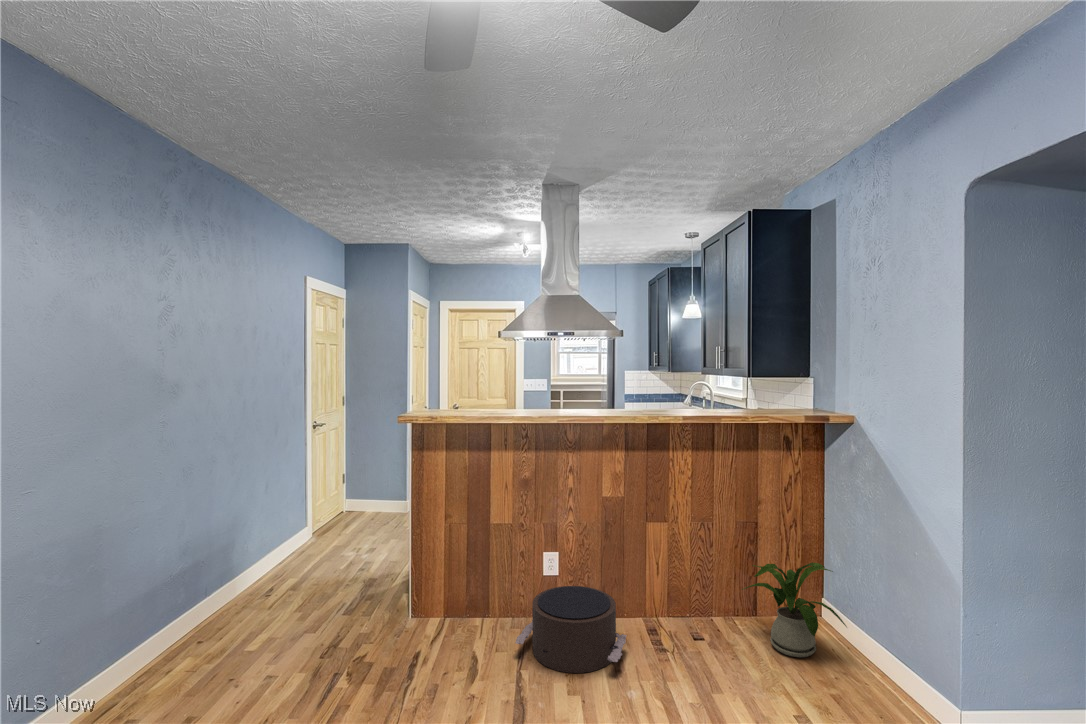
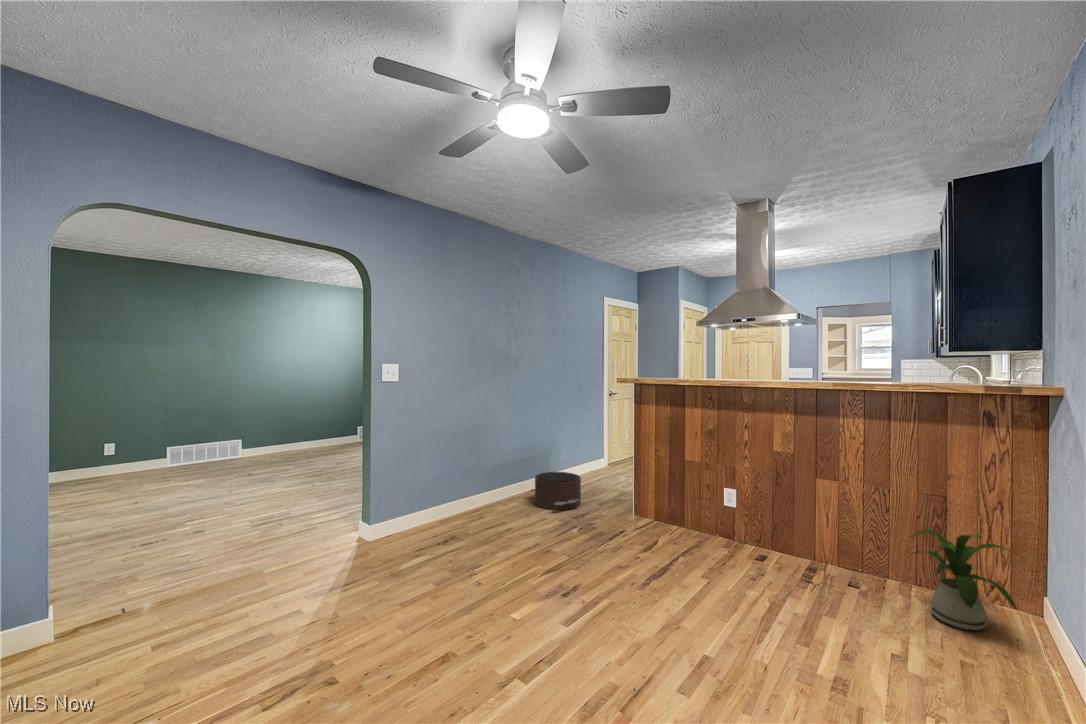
pouf: present [515,586,626,673] -> present [530,472,581,510]

